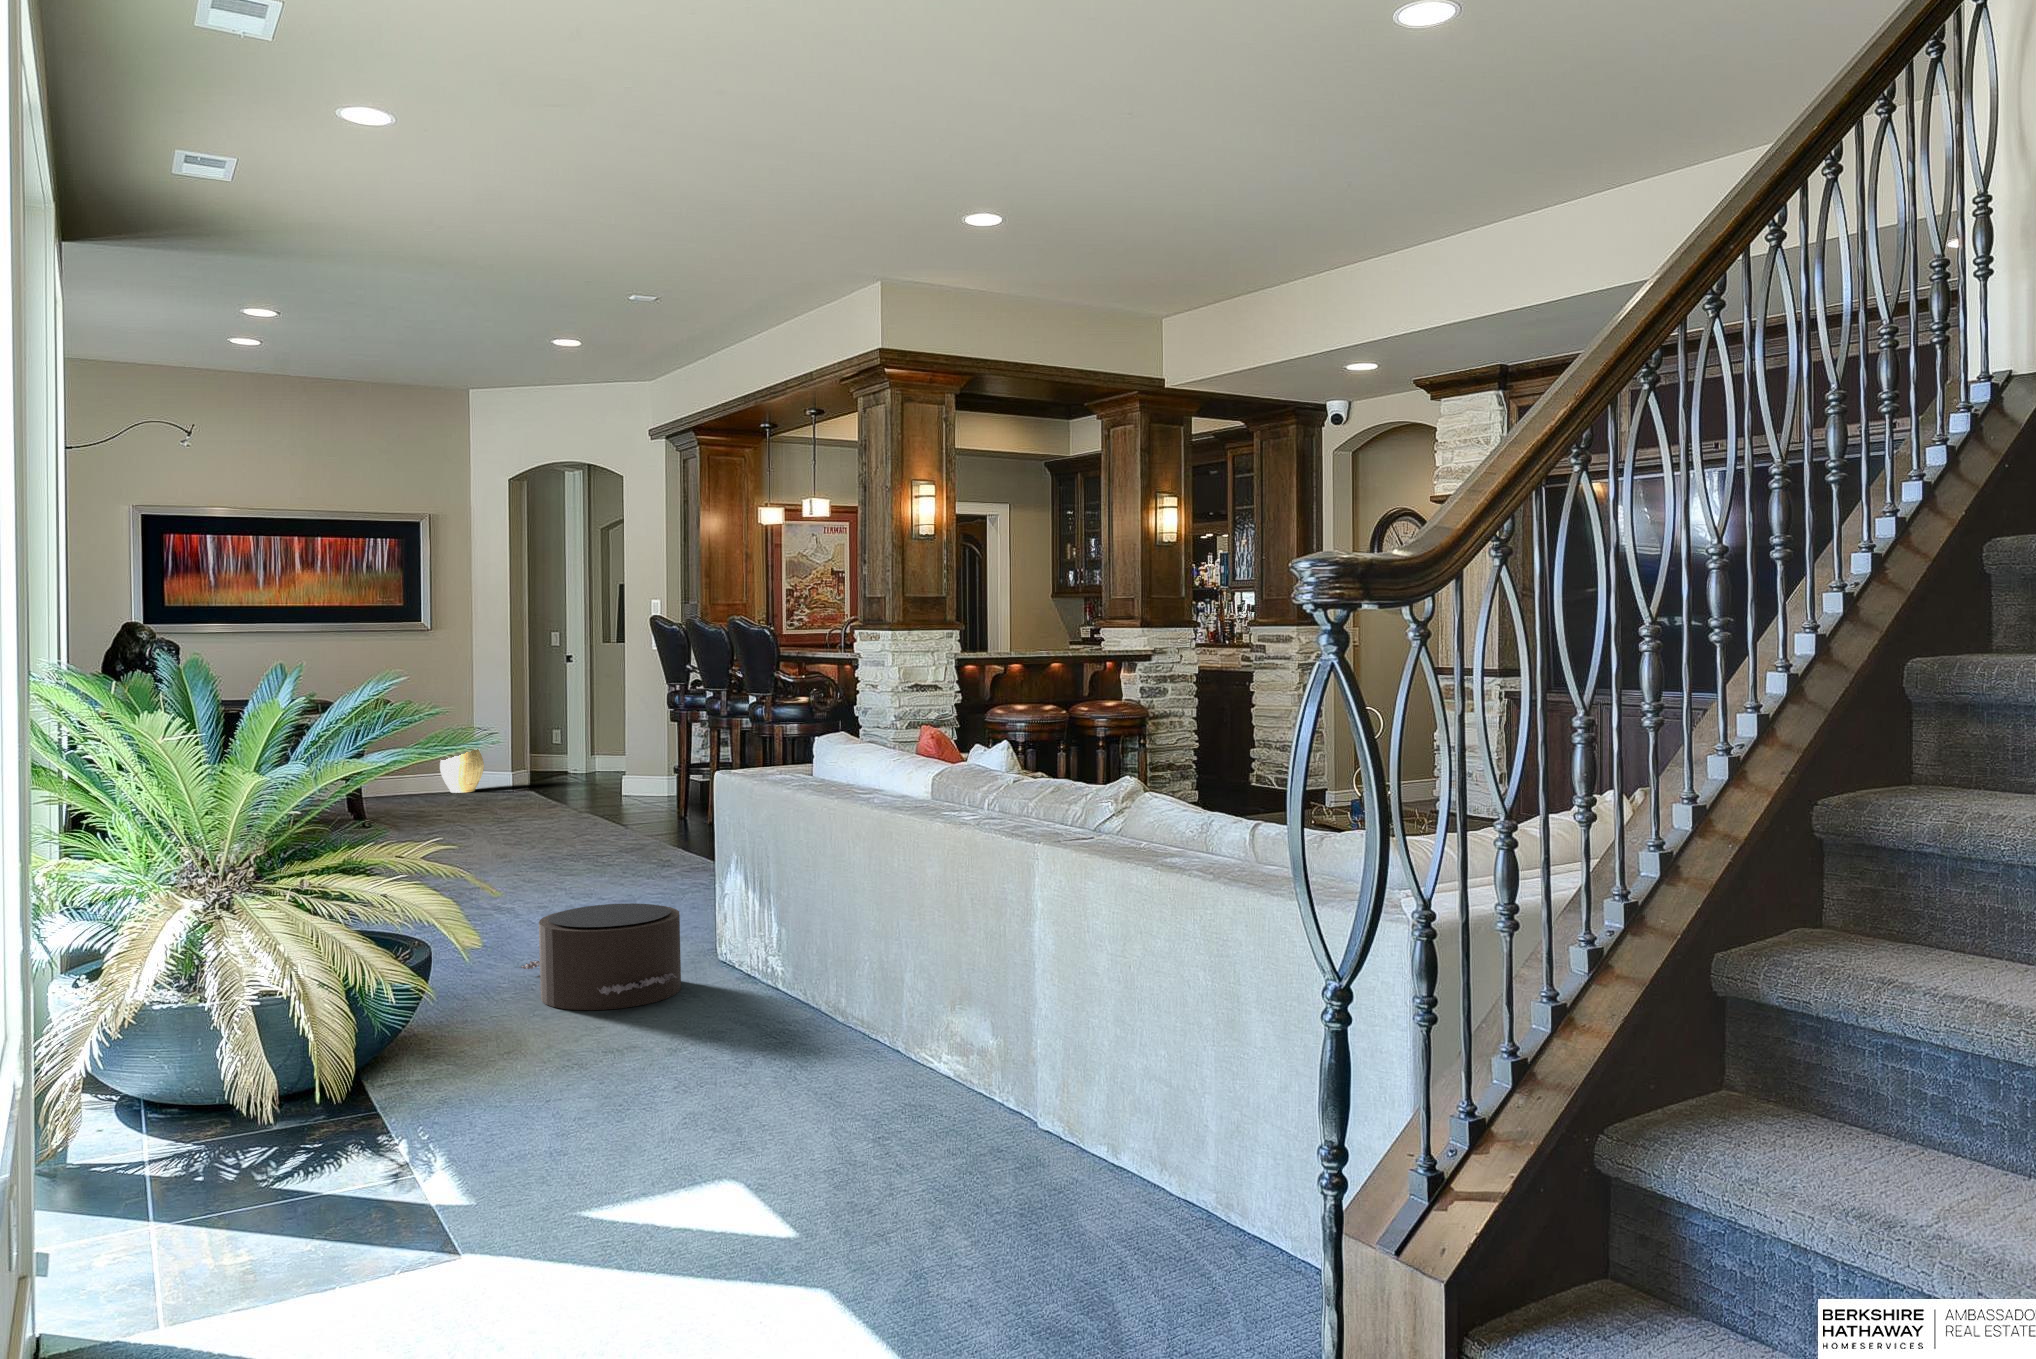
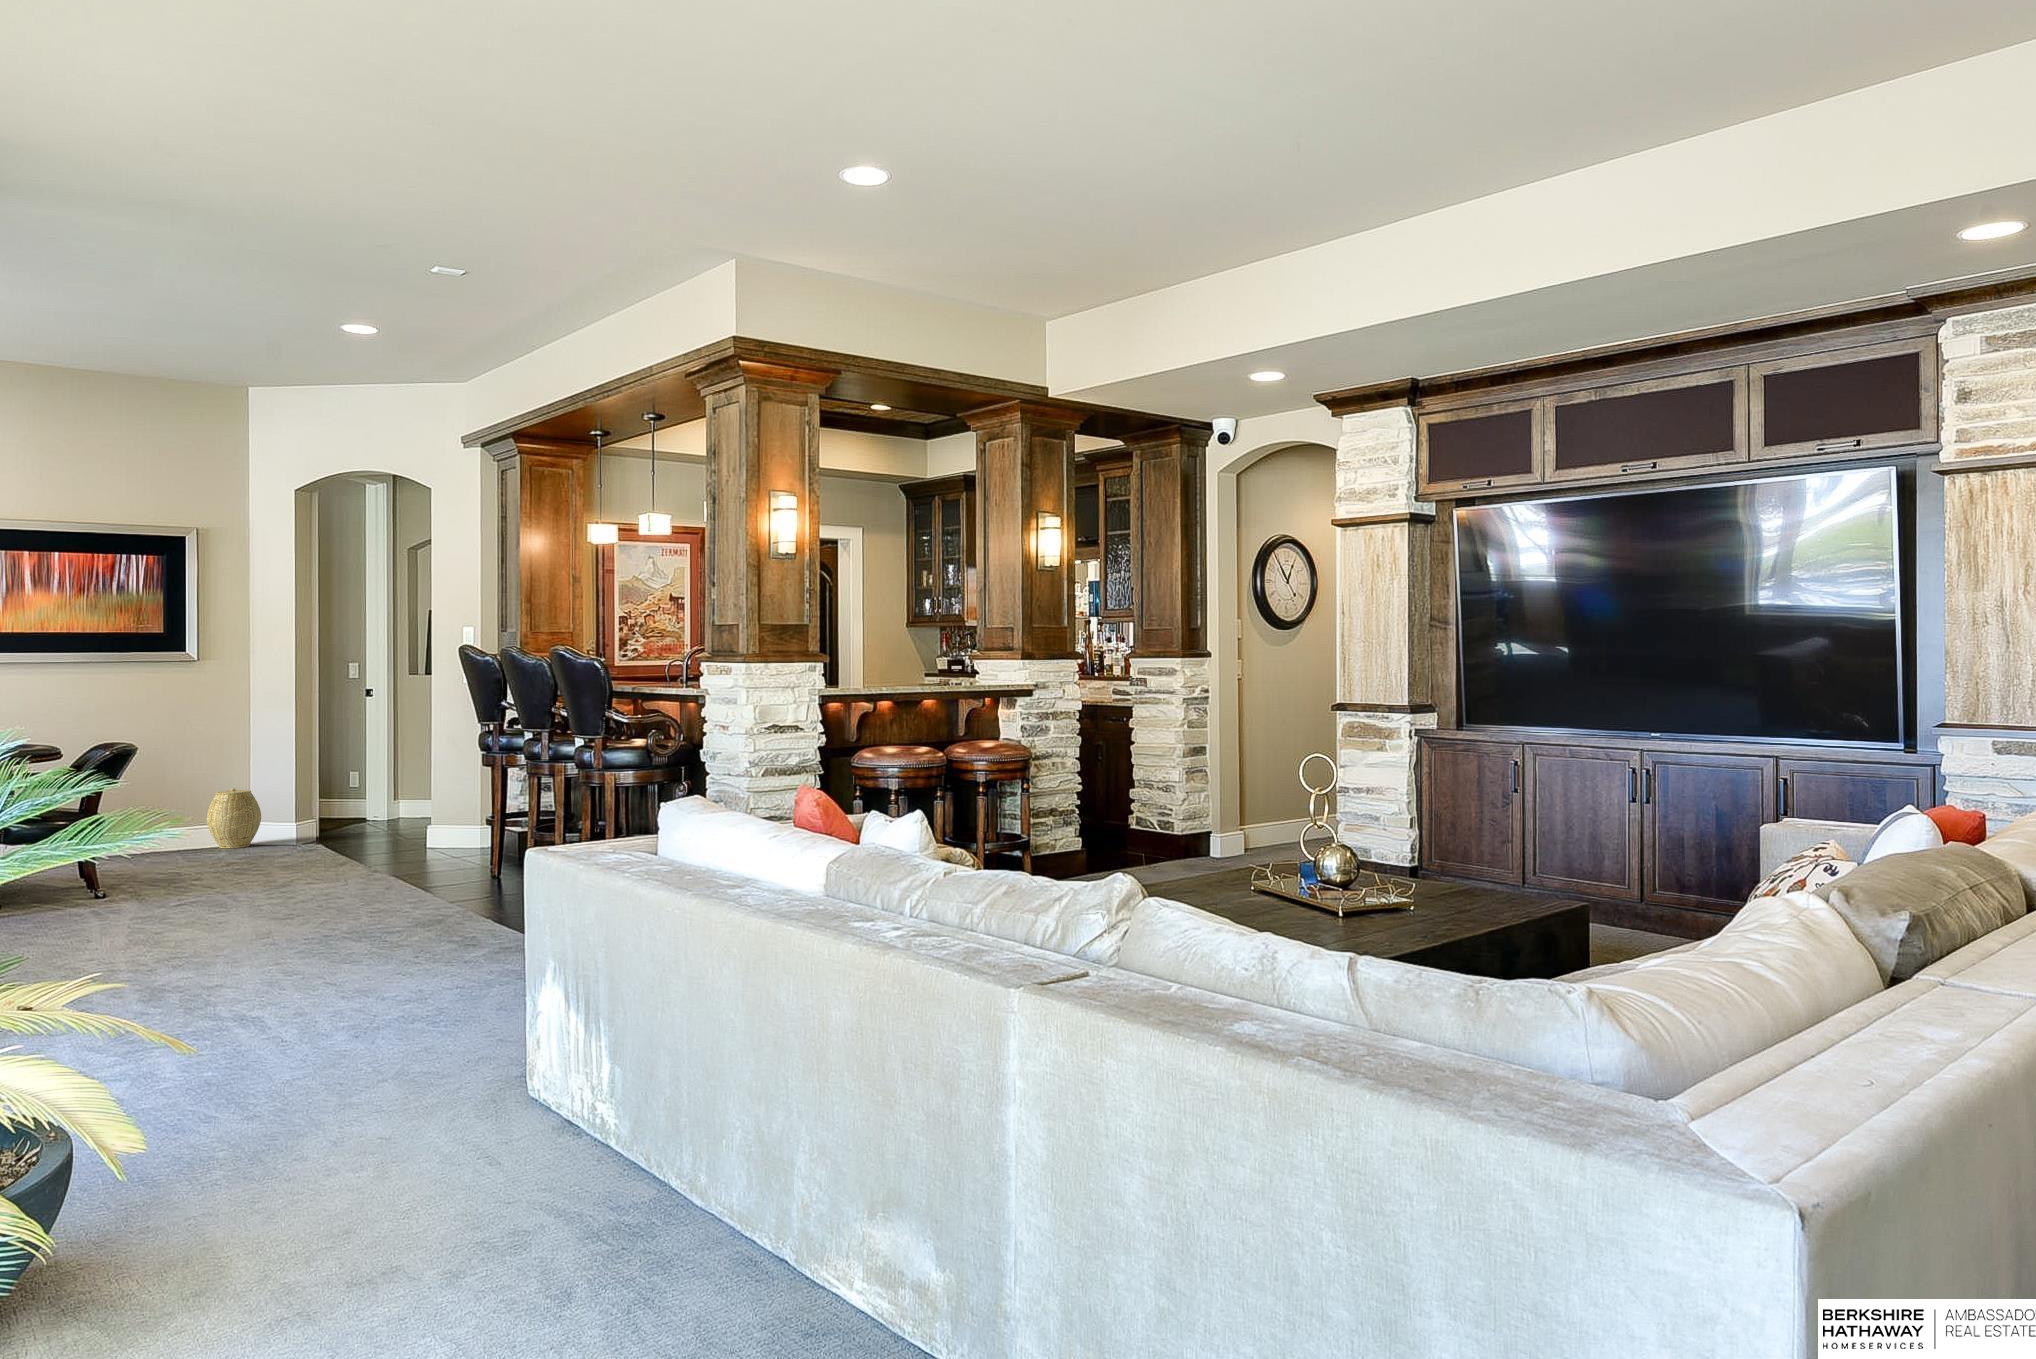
pouf: present [521,903,681,1010] -> none [239,1035,474,1203]

